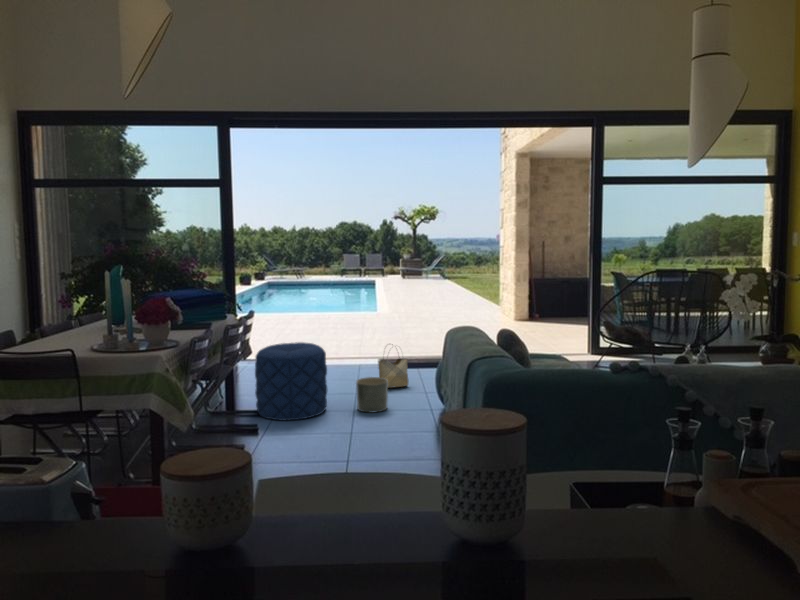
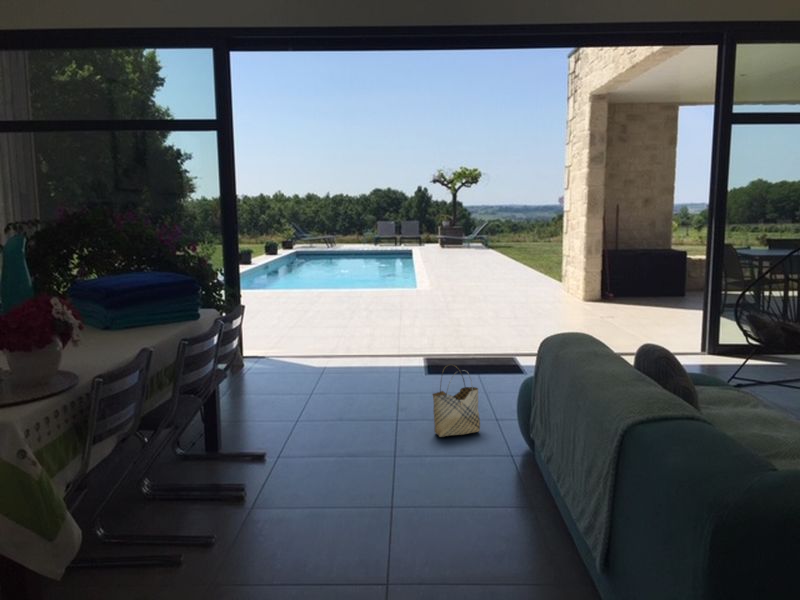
pouf: present [255,342,327,420] -> none [217,375,348,530]
planter: present [356,377,388,412] -> none [399,436,455,507]

